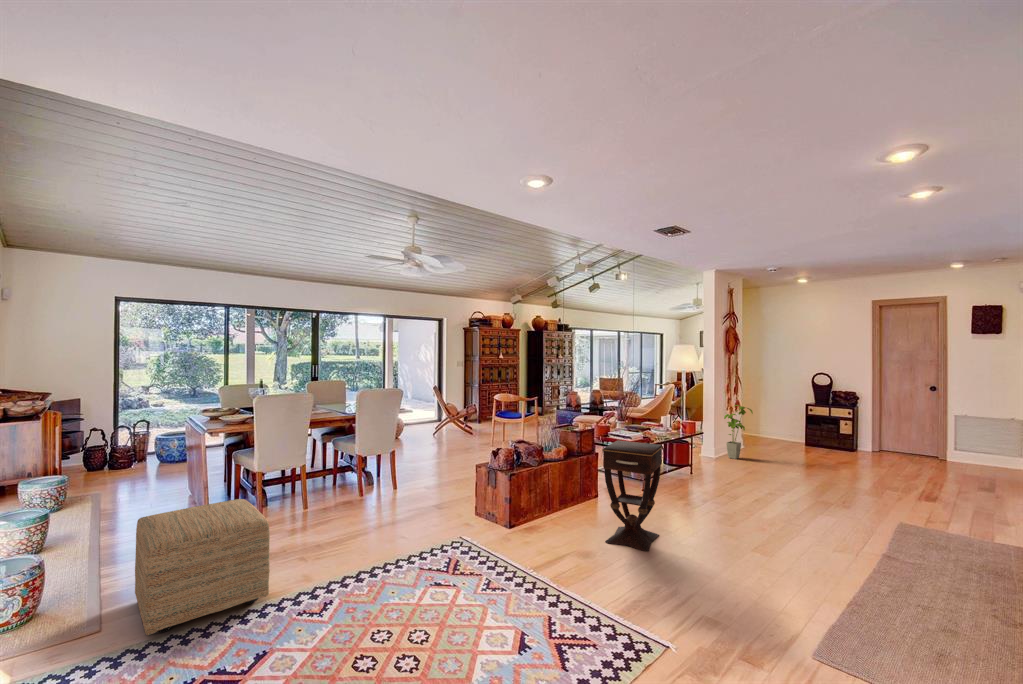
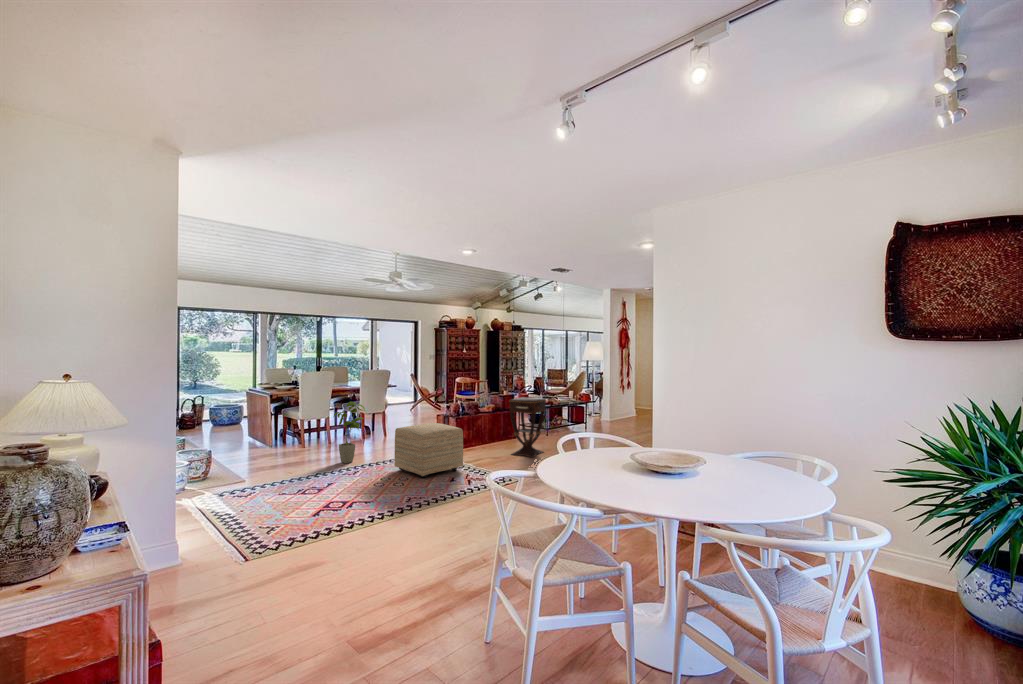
house plant: present [724,405,753,459] -> present [334,402,365,463]
ottoman: present [135,499,270,635] -> present [394,423,463,477]

